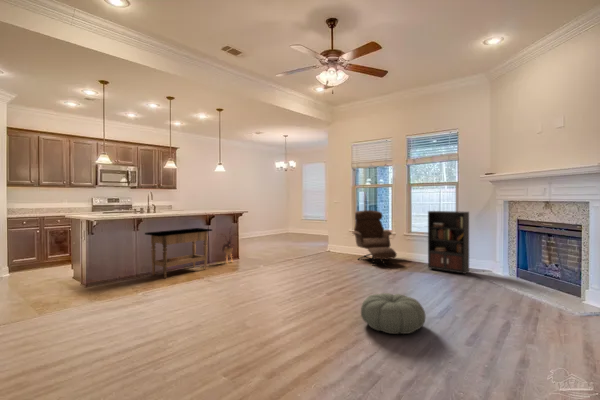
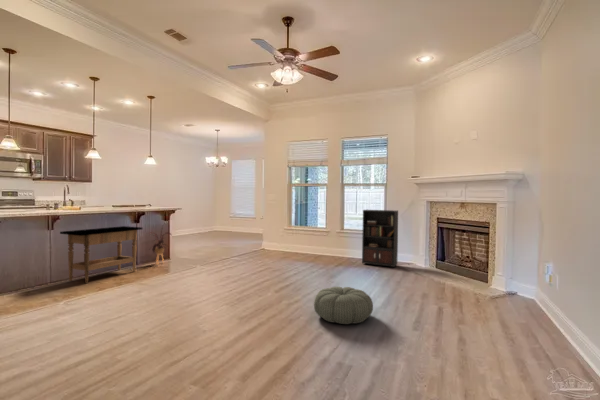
lounge chair: present [353,210,396,266] -> none [290,209,333,263]

